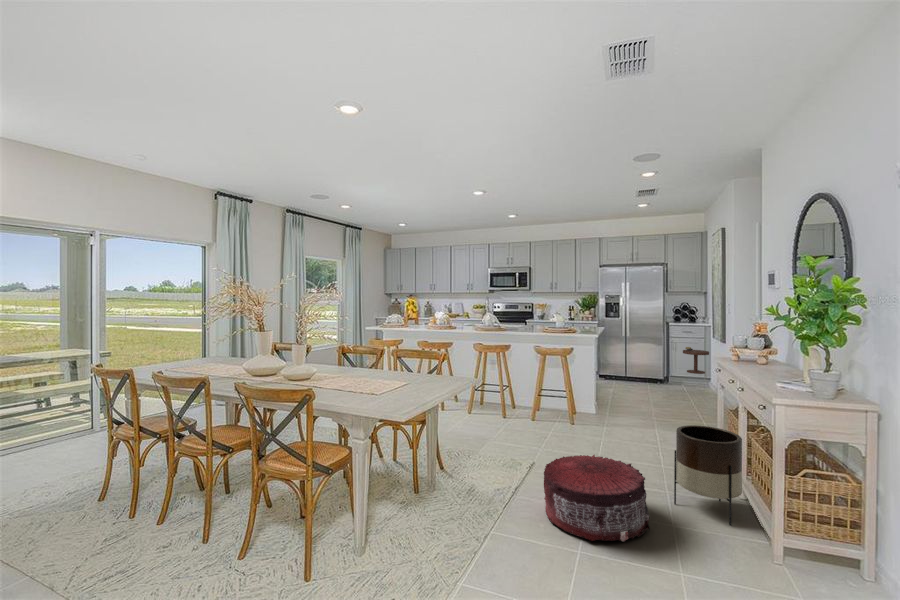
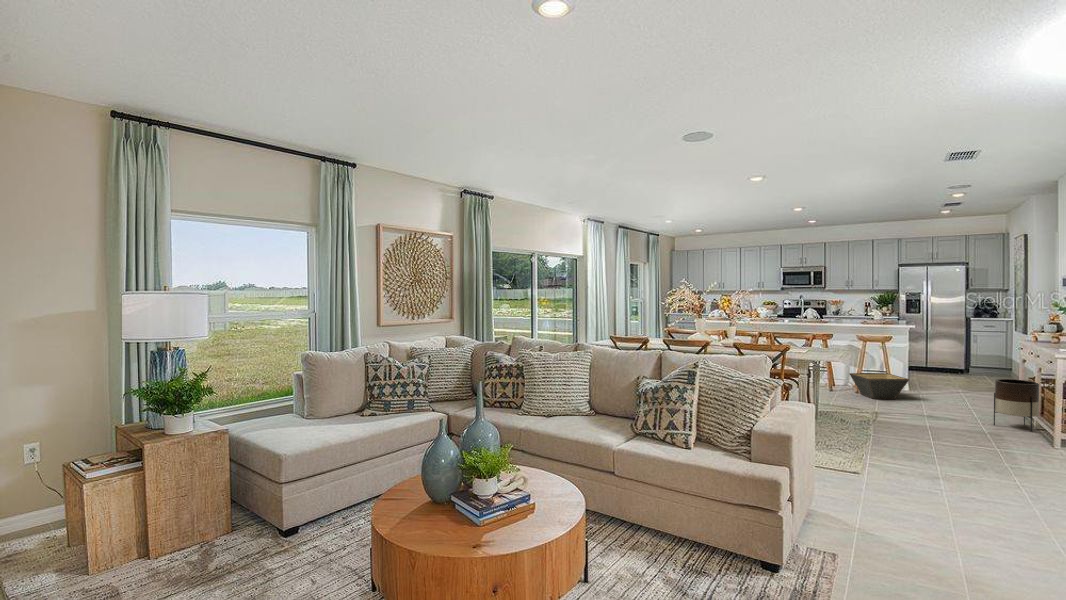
side table: present [683,347,709,374] -> none [986,339,1012,380]
basket: none [515,395,580,434] -> present [850,373,909,399]
pouf: present [544,455,650,541] -> none [909,396,982,433]

